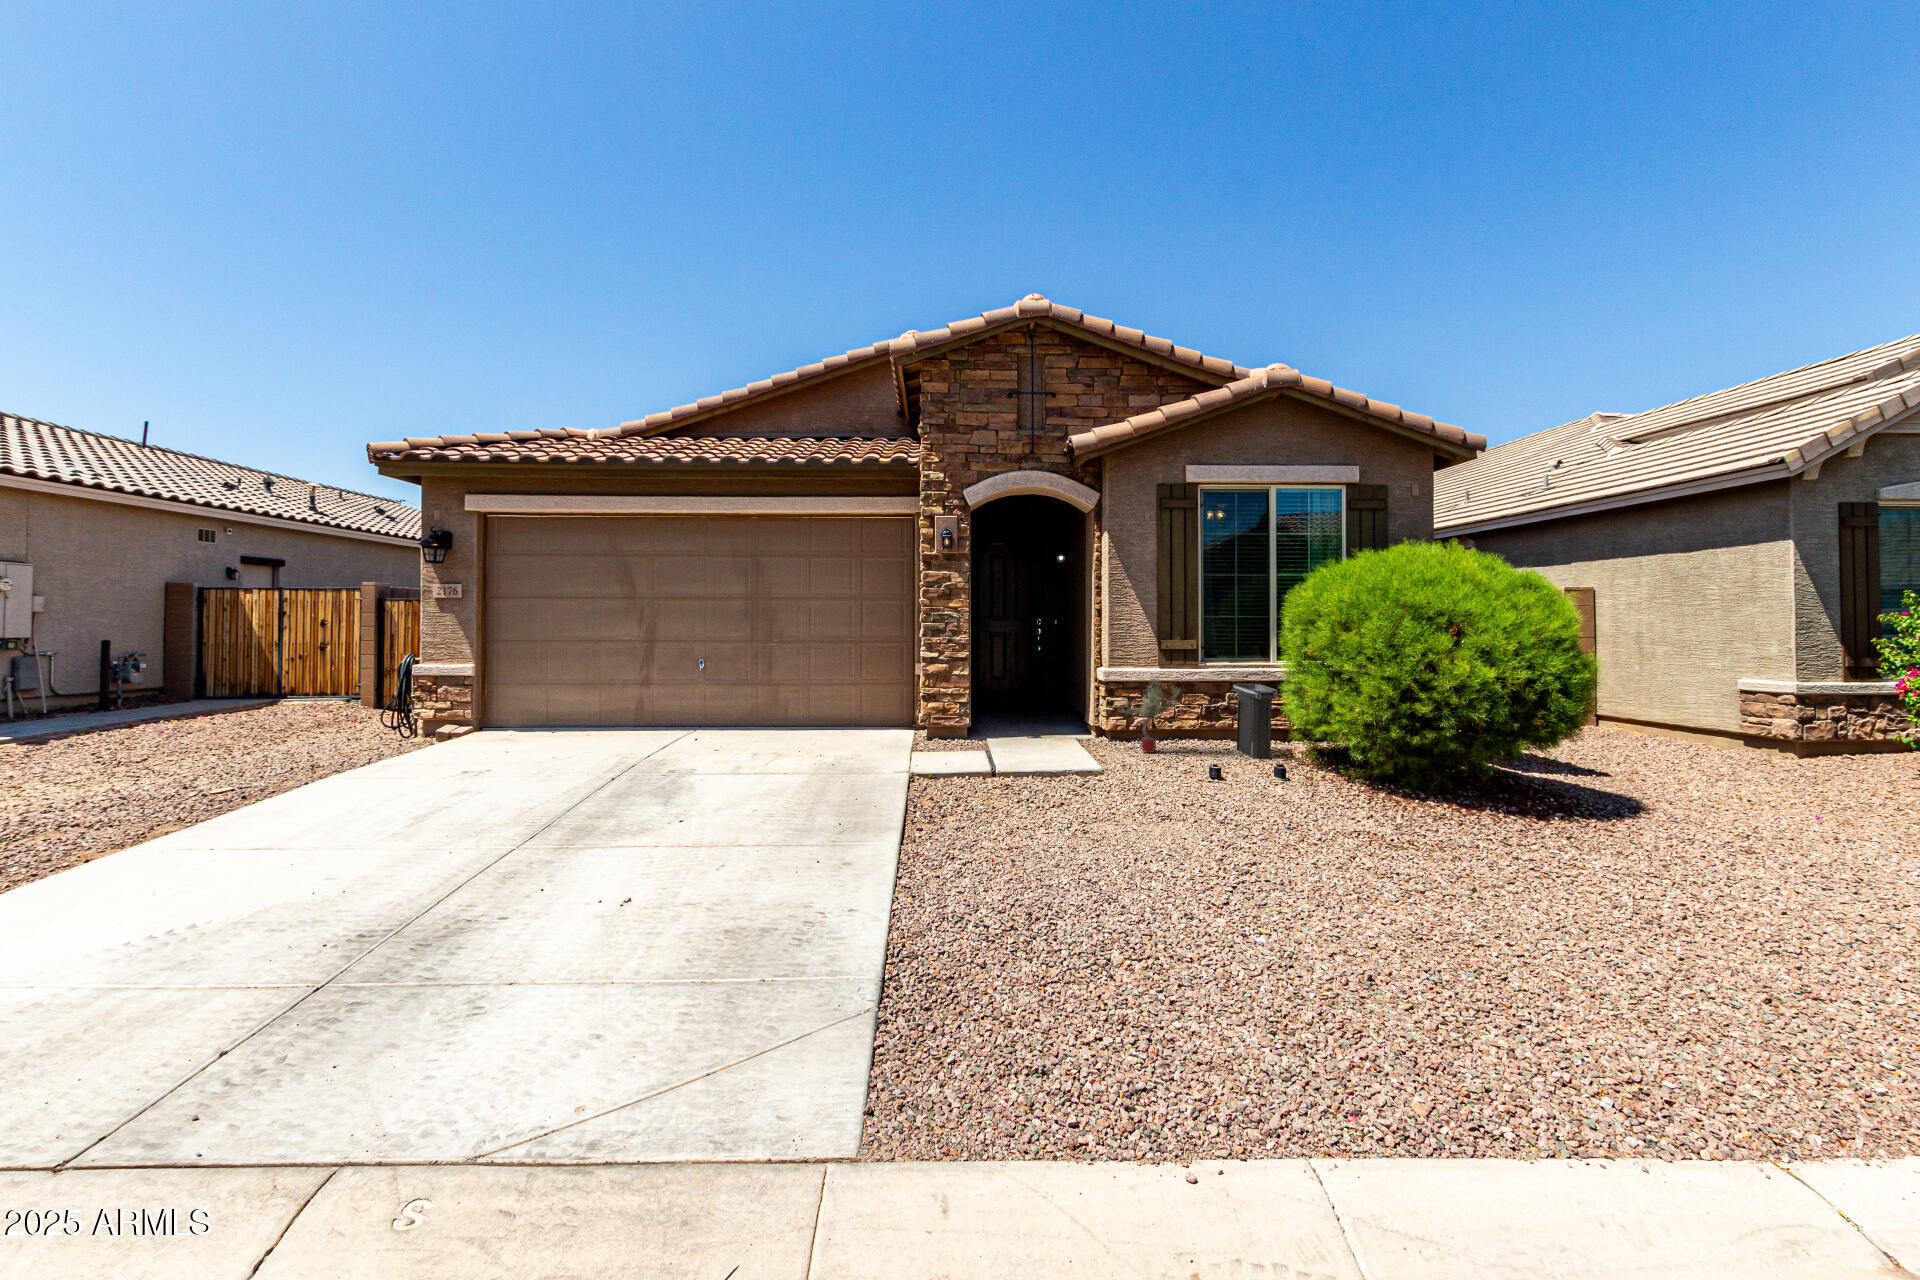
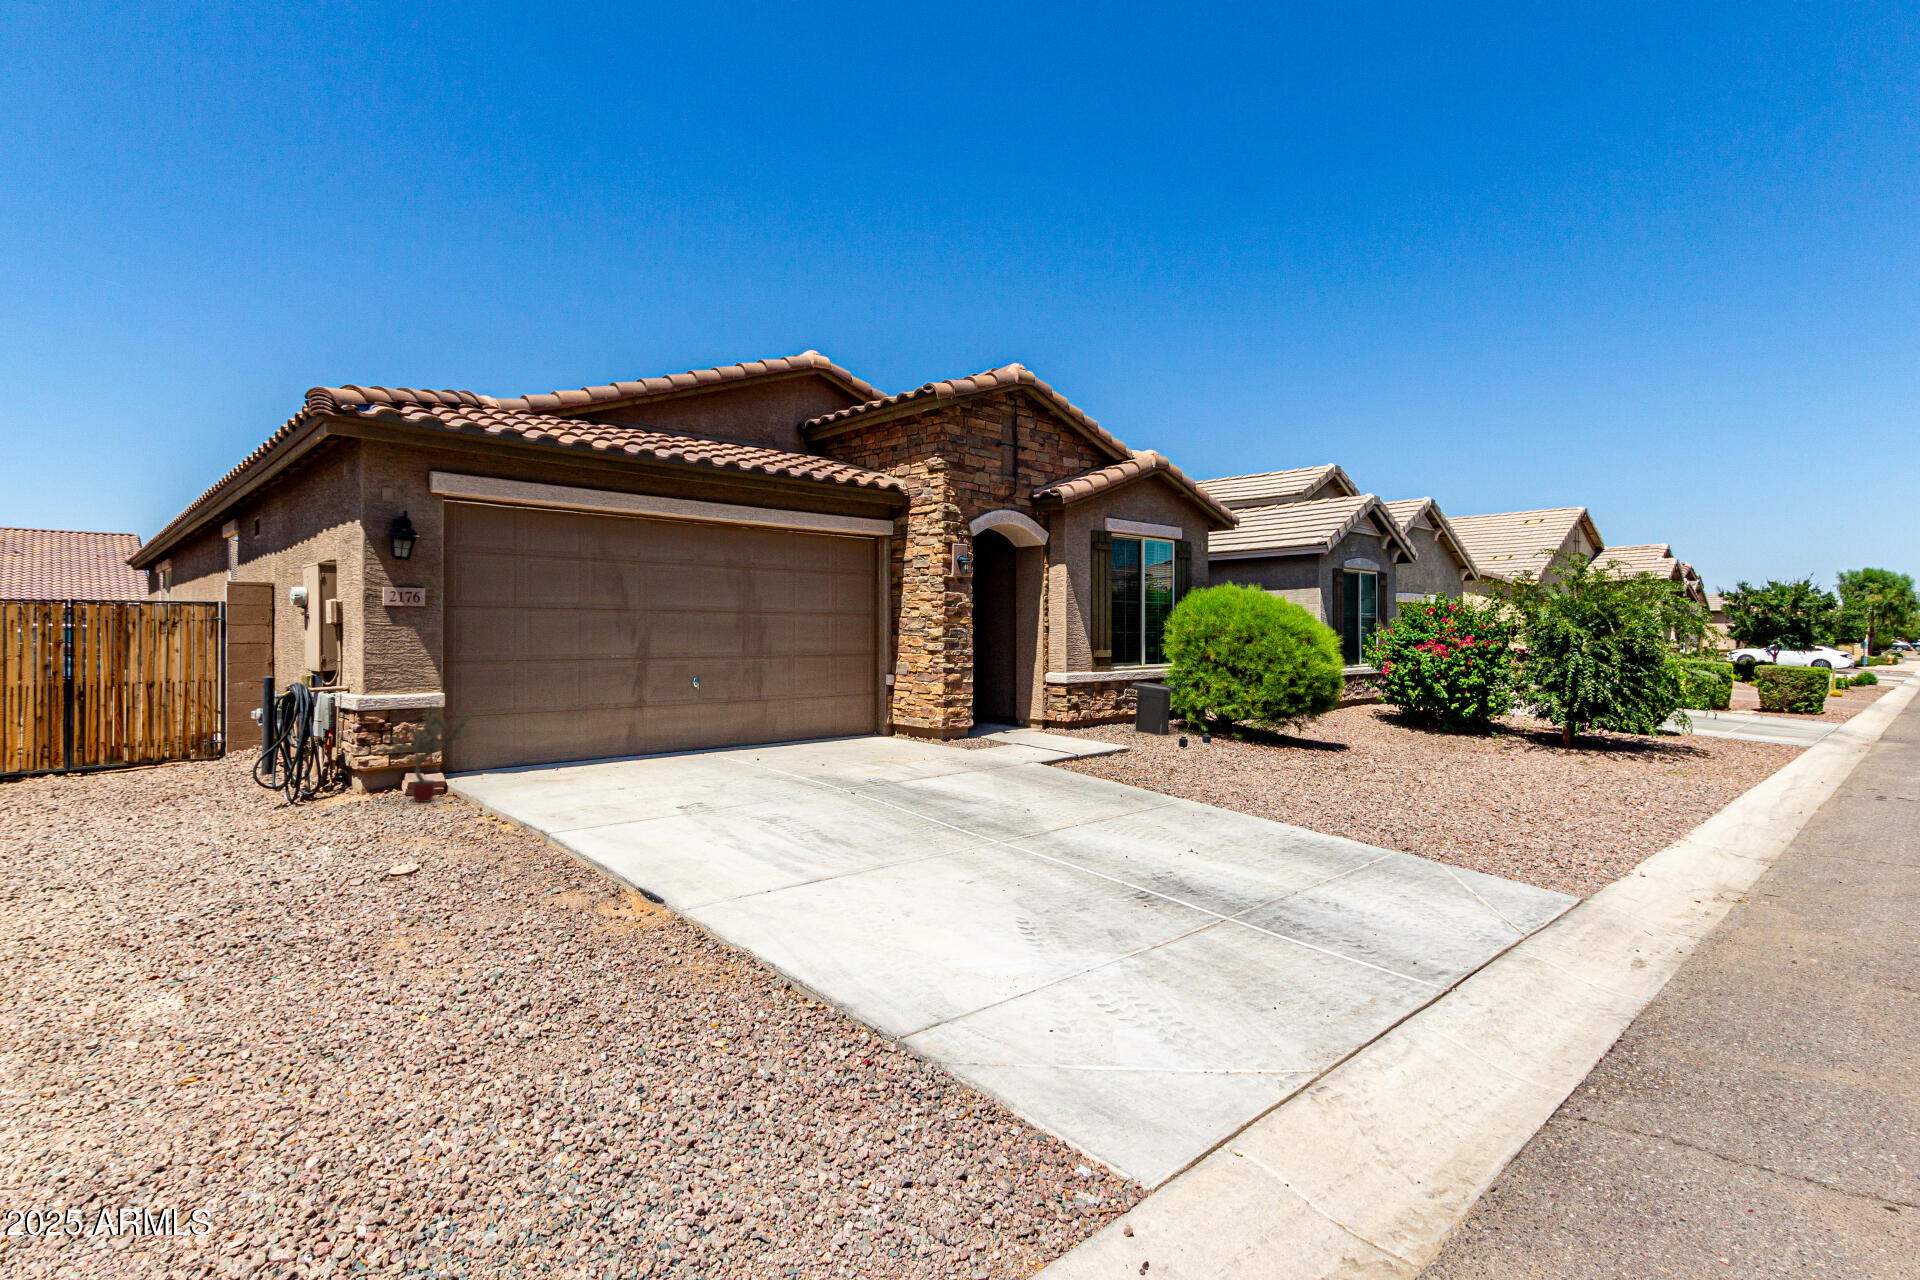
potted tree: present [1119,681,1181,753] -> present [377,702,470,802]

